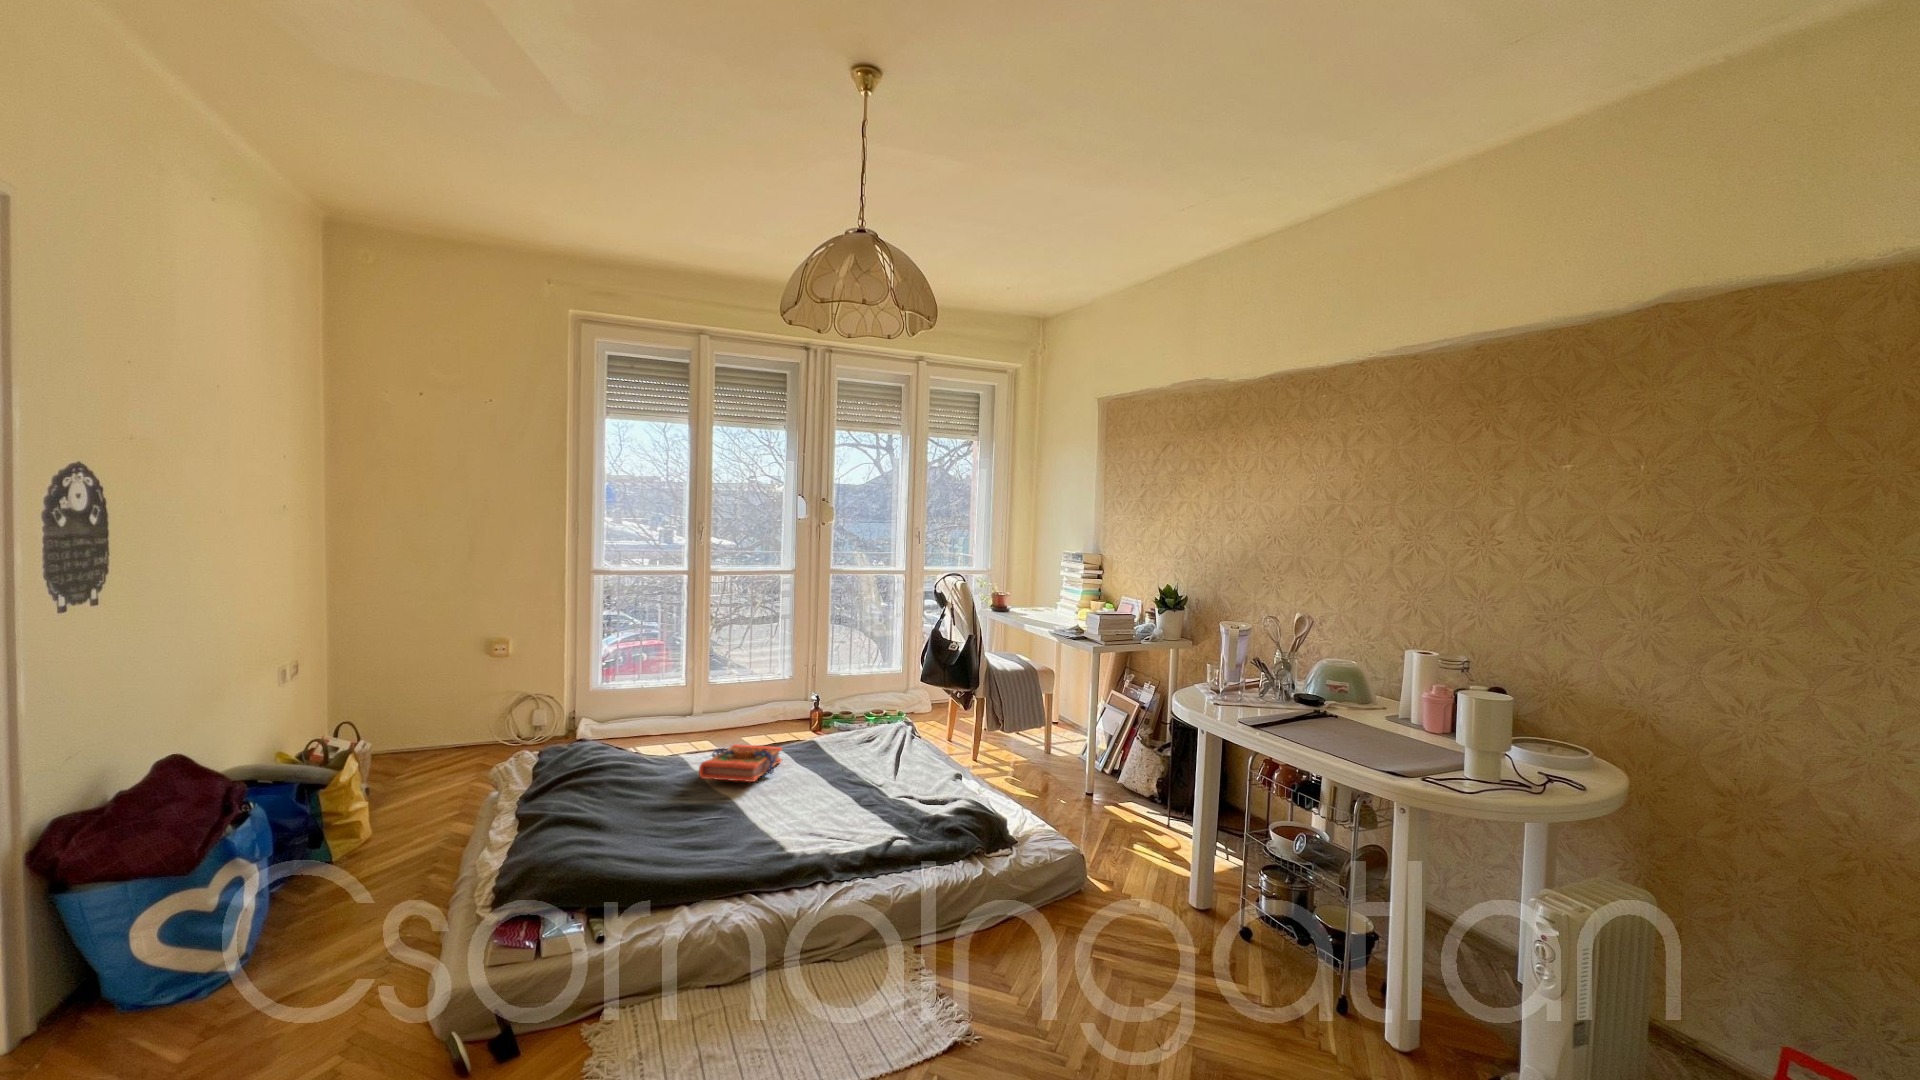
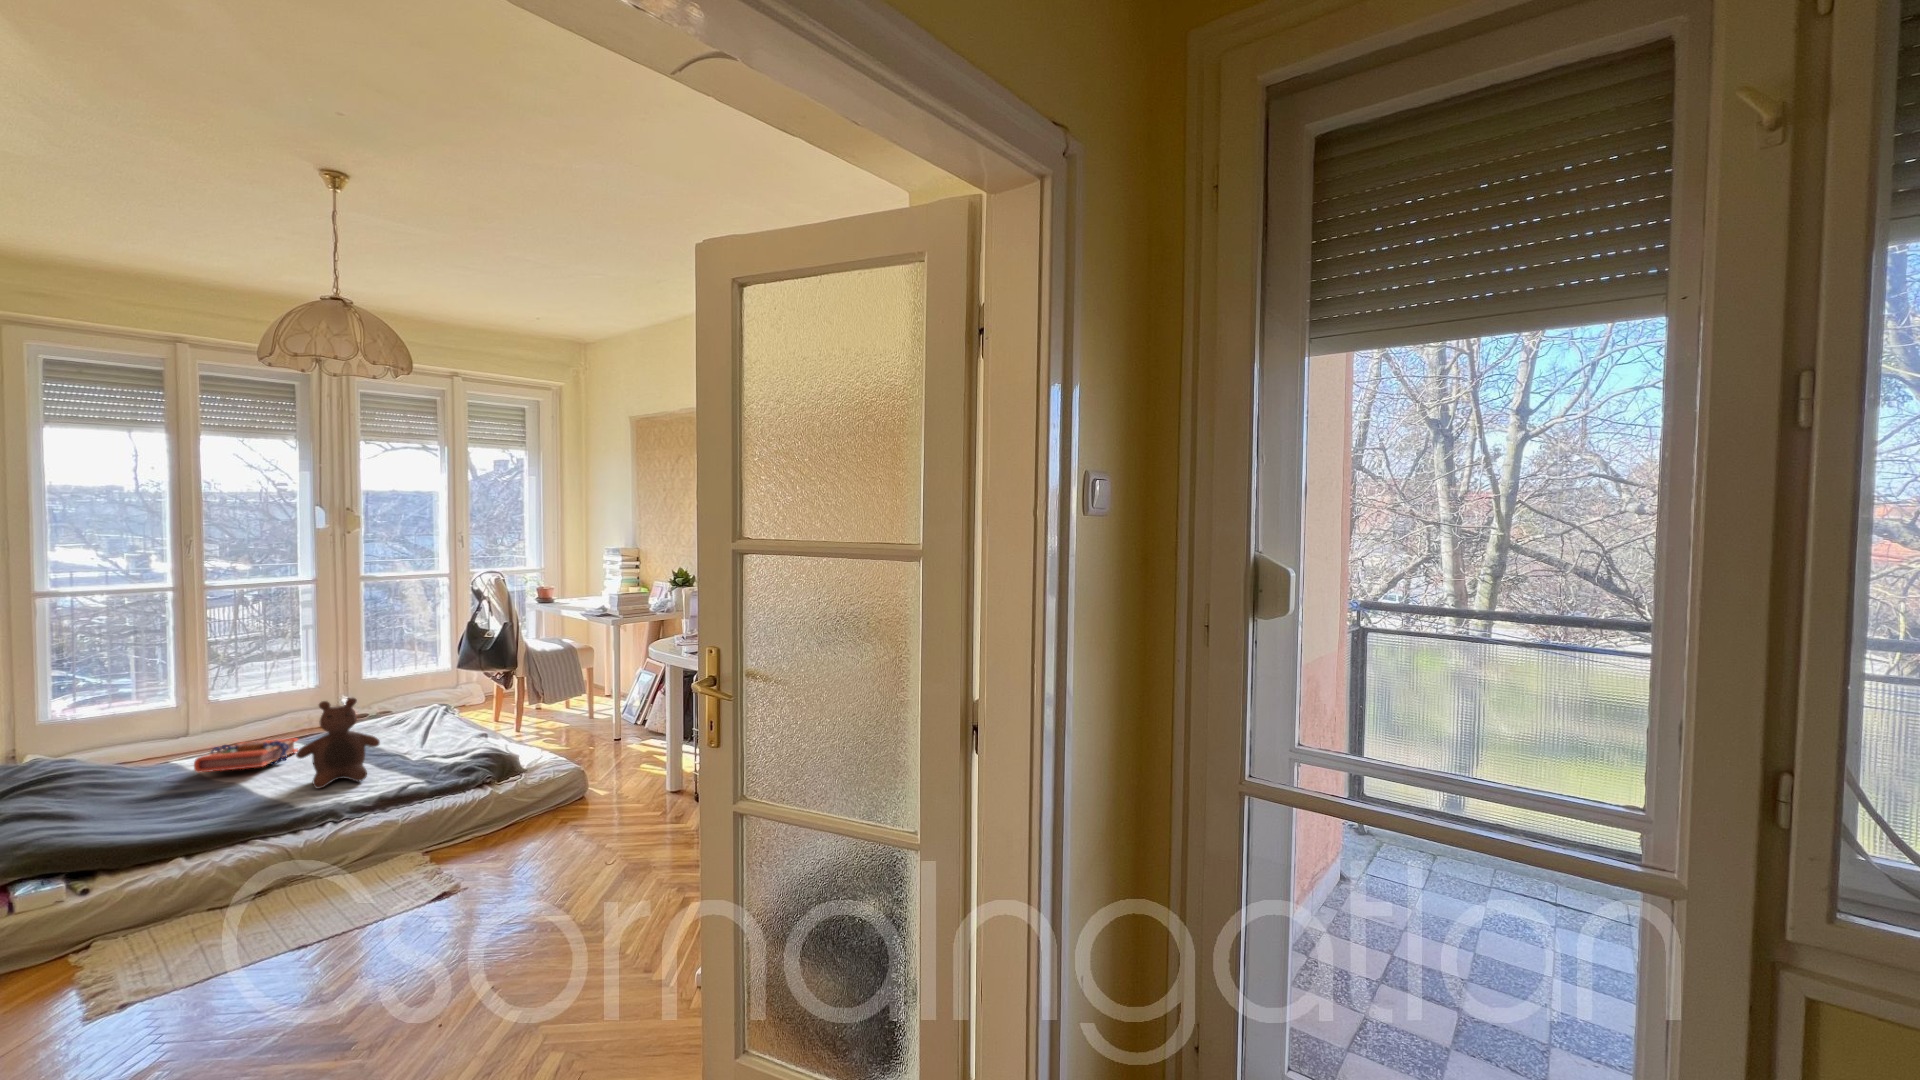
stuffed bear: none [785,721,861,826] -> present [296,698,380,789]

